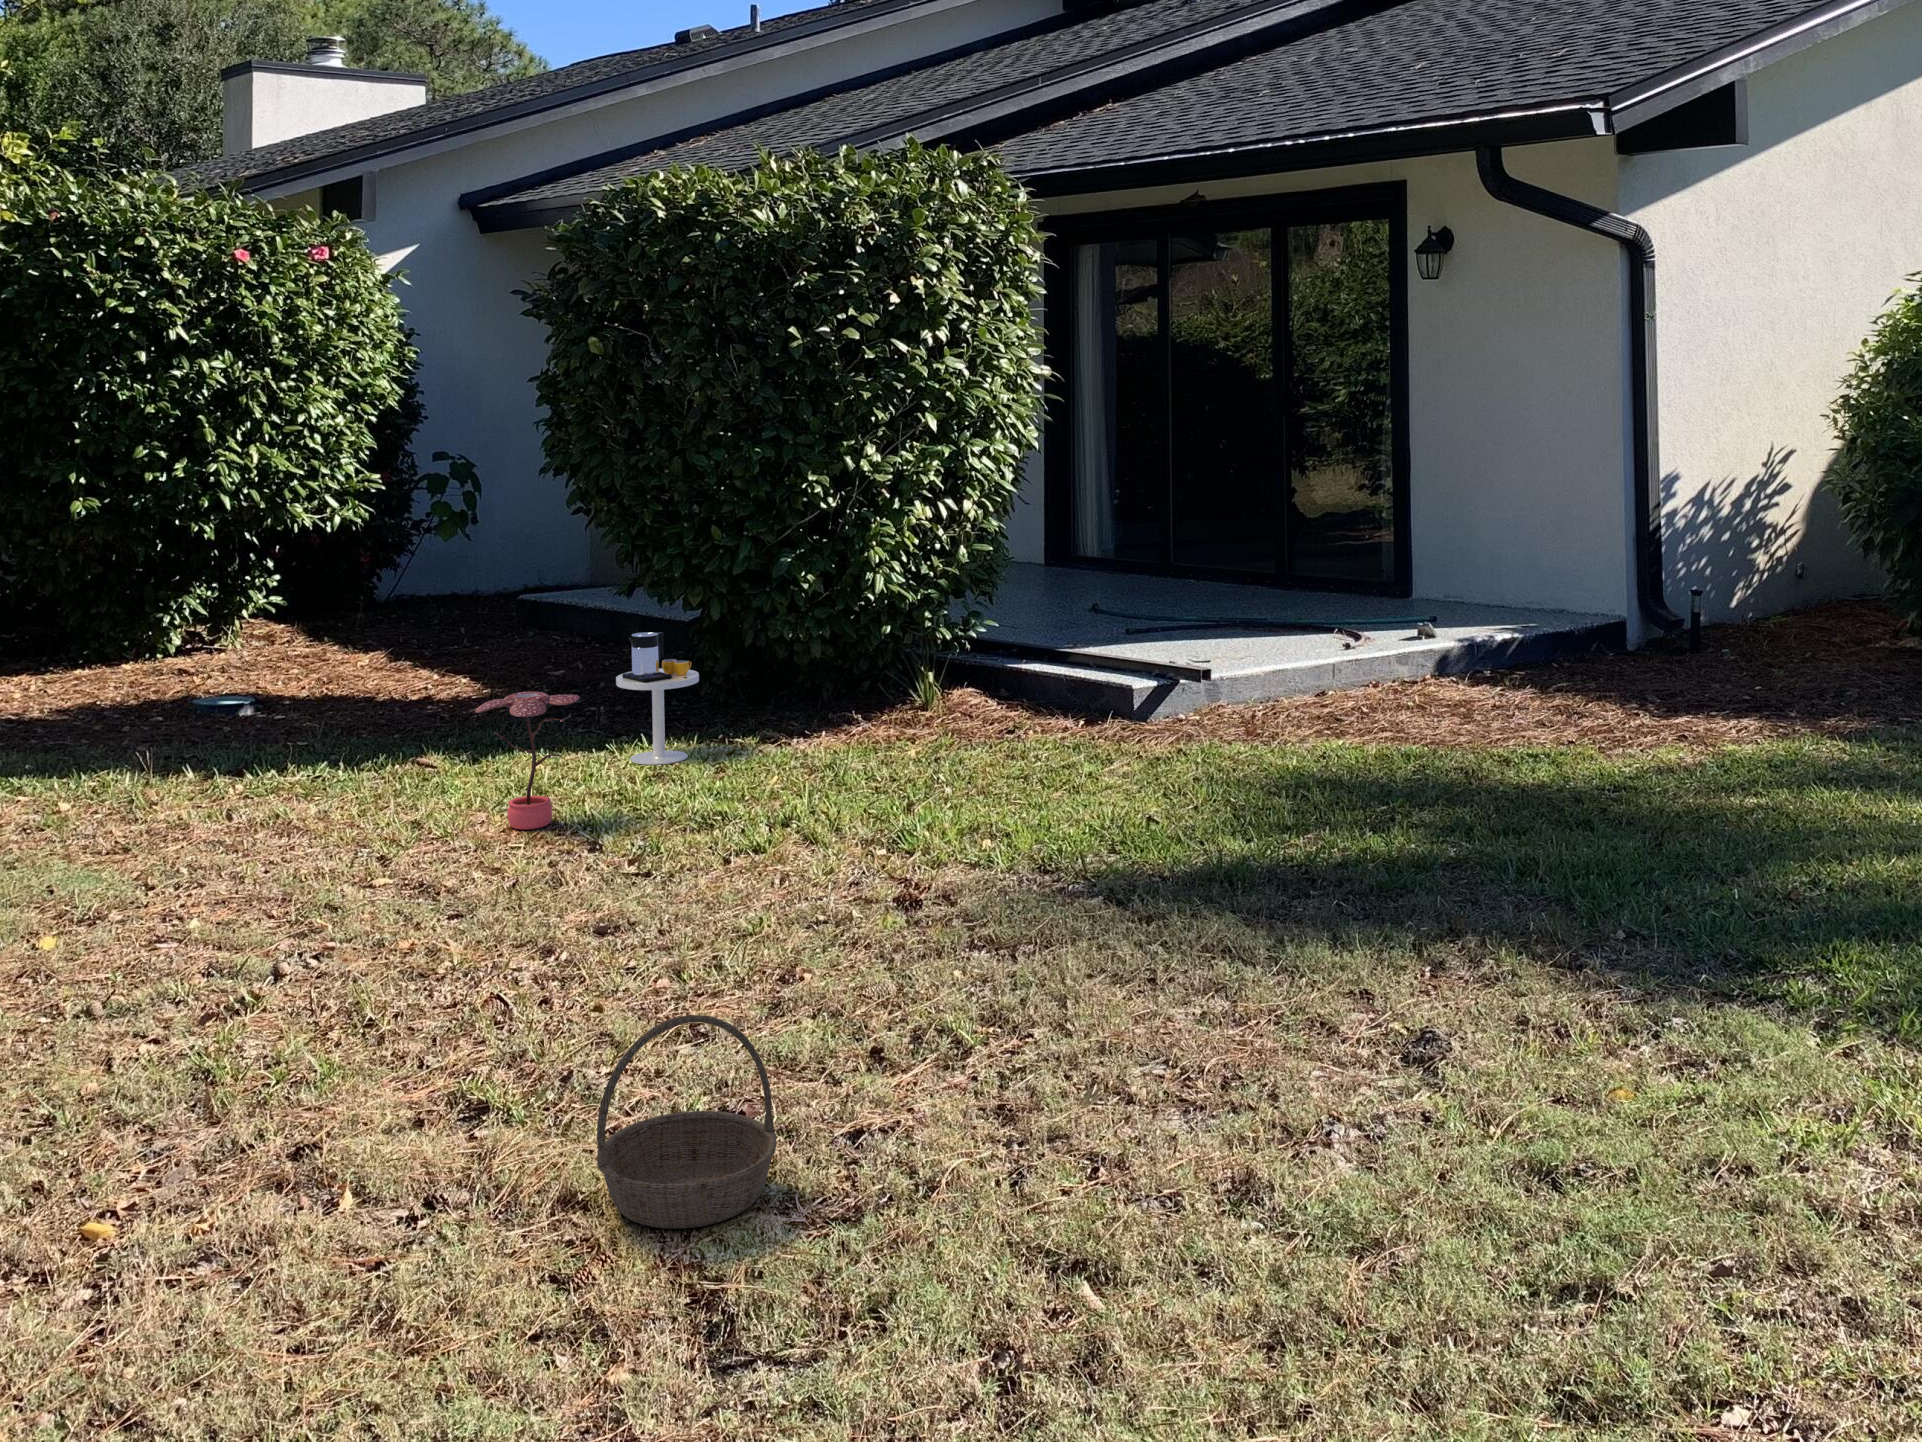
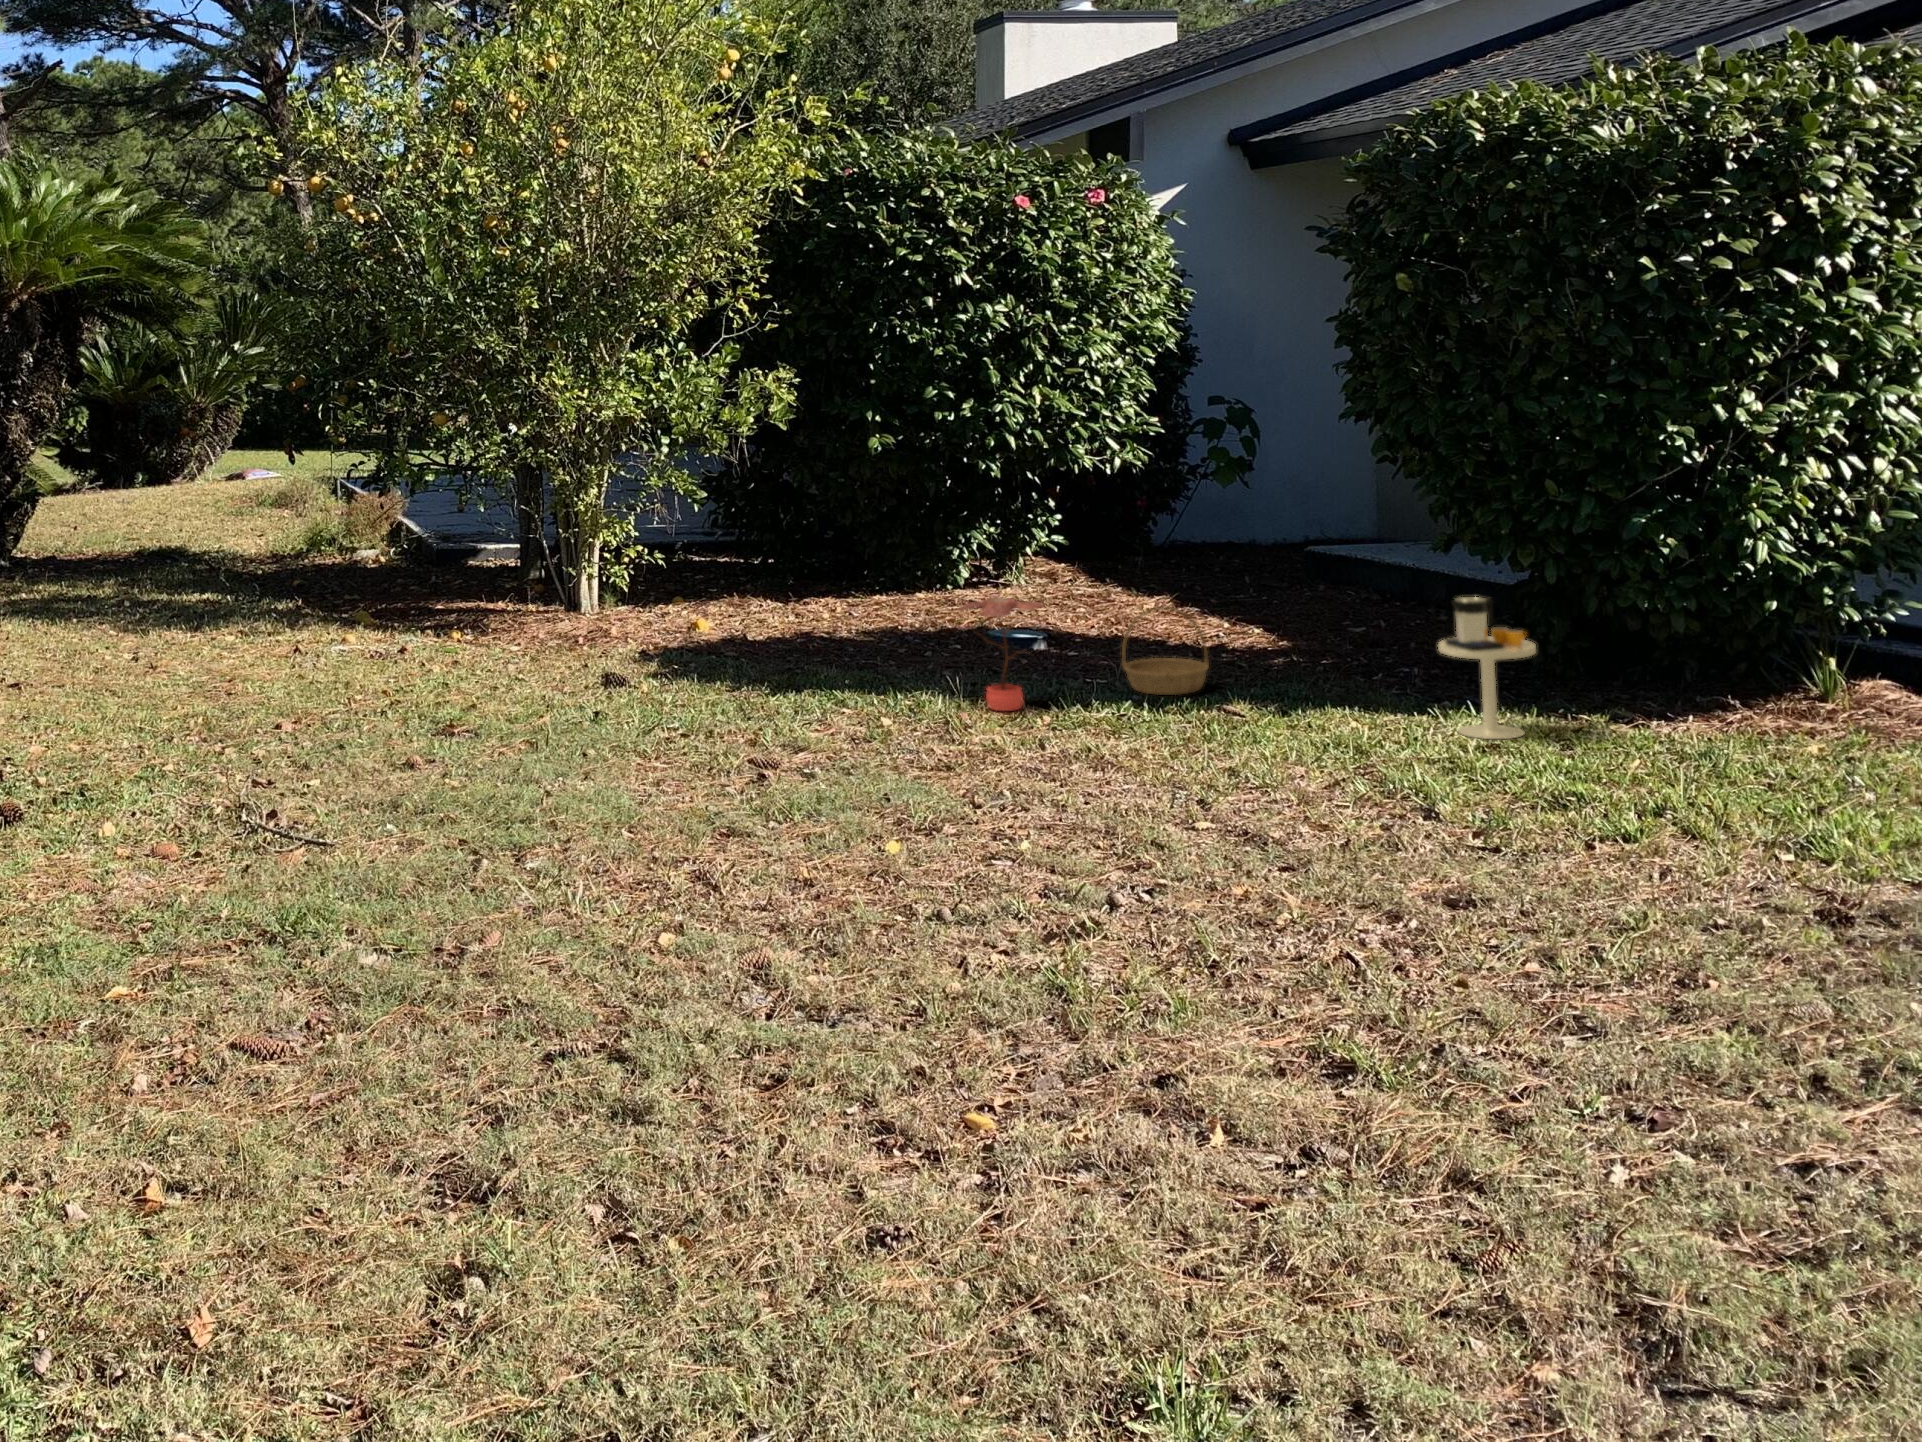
potted plant: present [475,692,580,830] -> present [958,597,1044,711]
basket: present [597,1015,776,1229] -> present [1122,606,1209,695]

